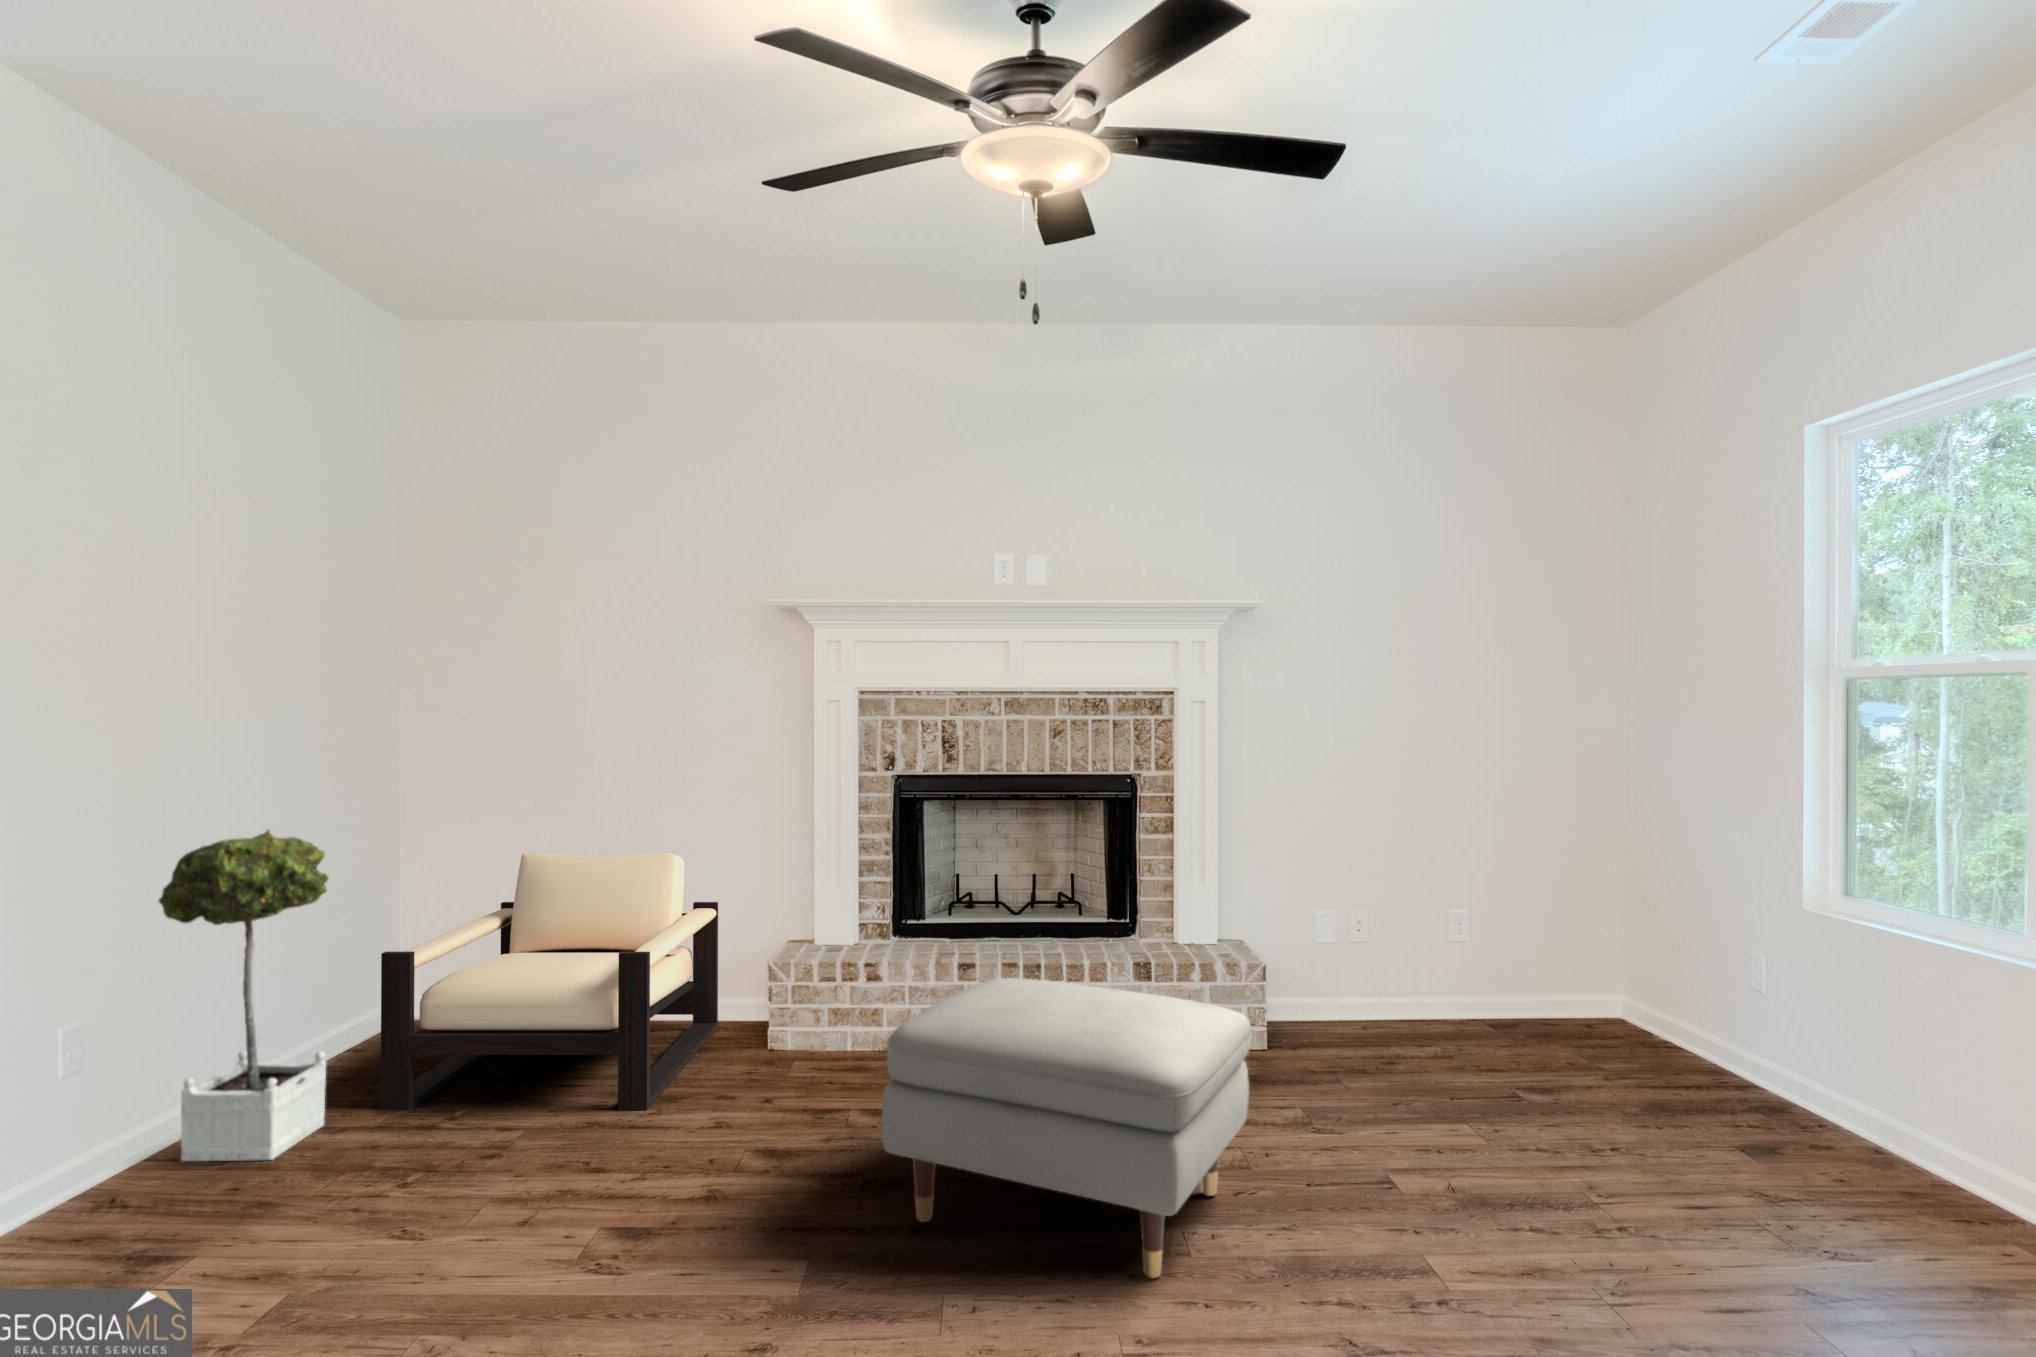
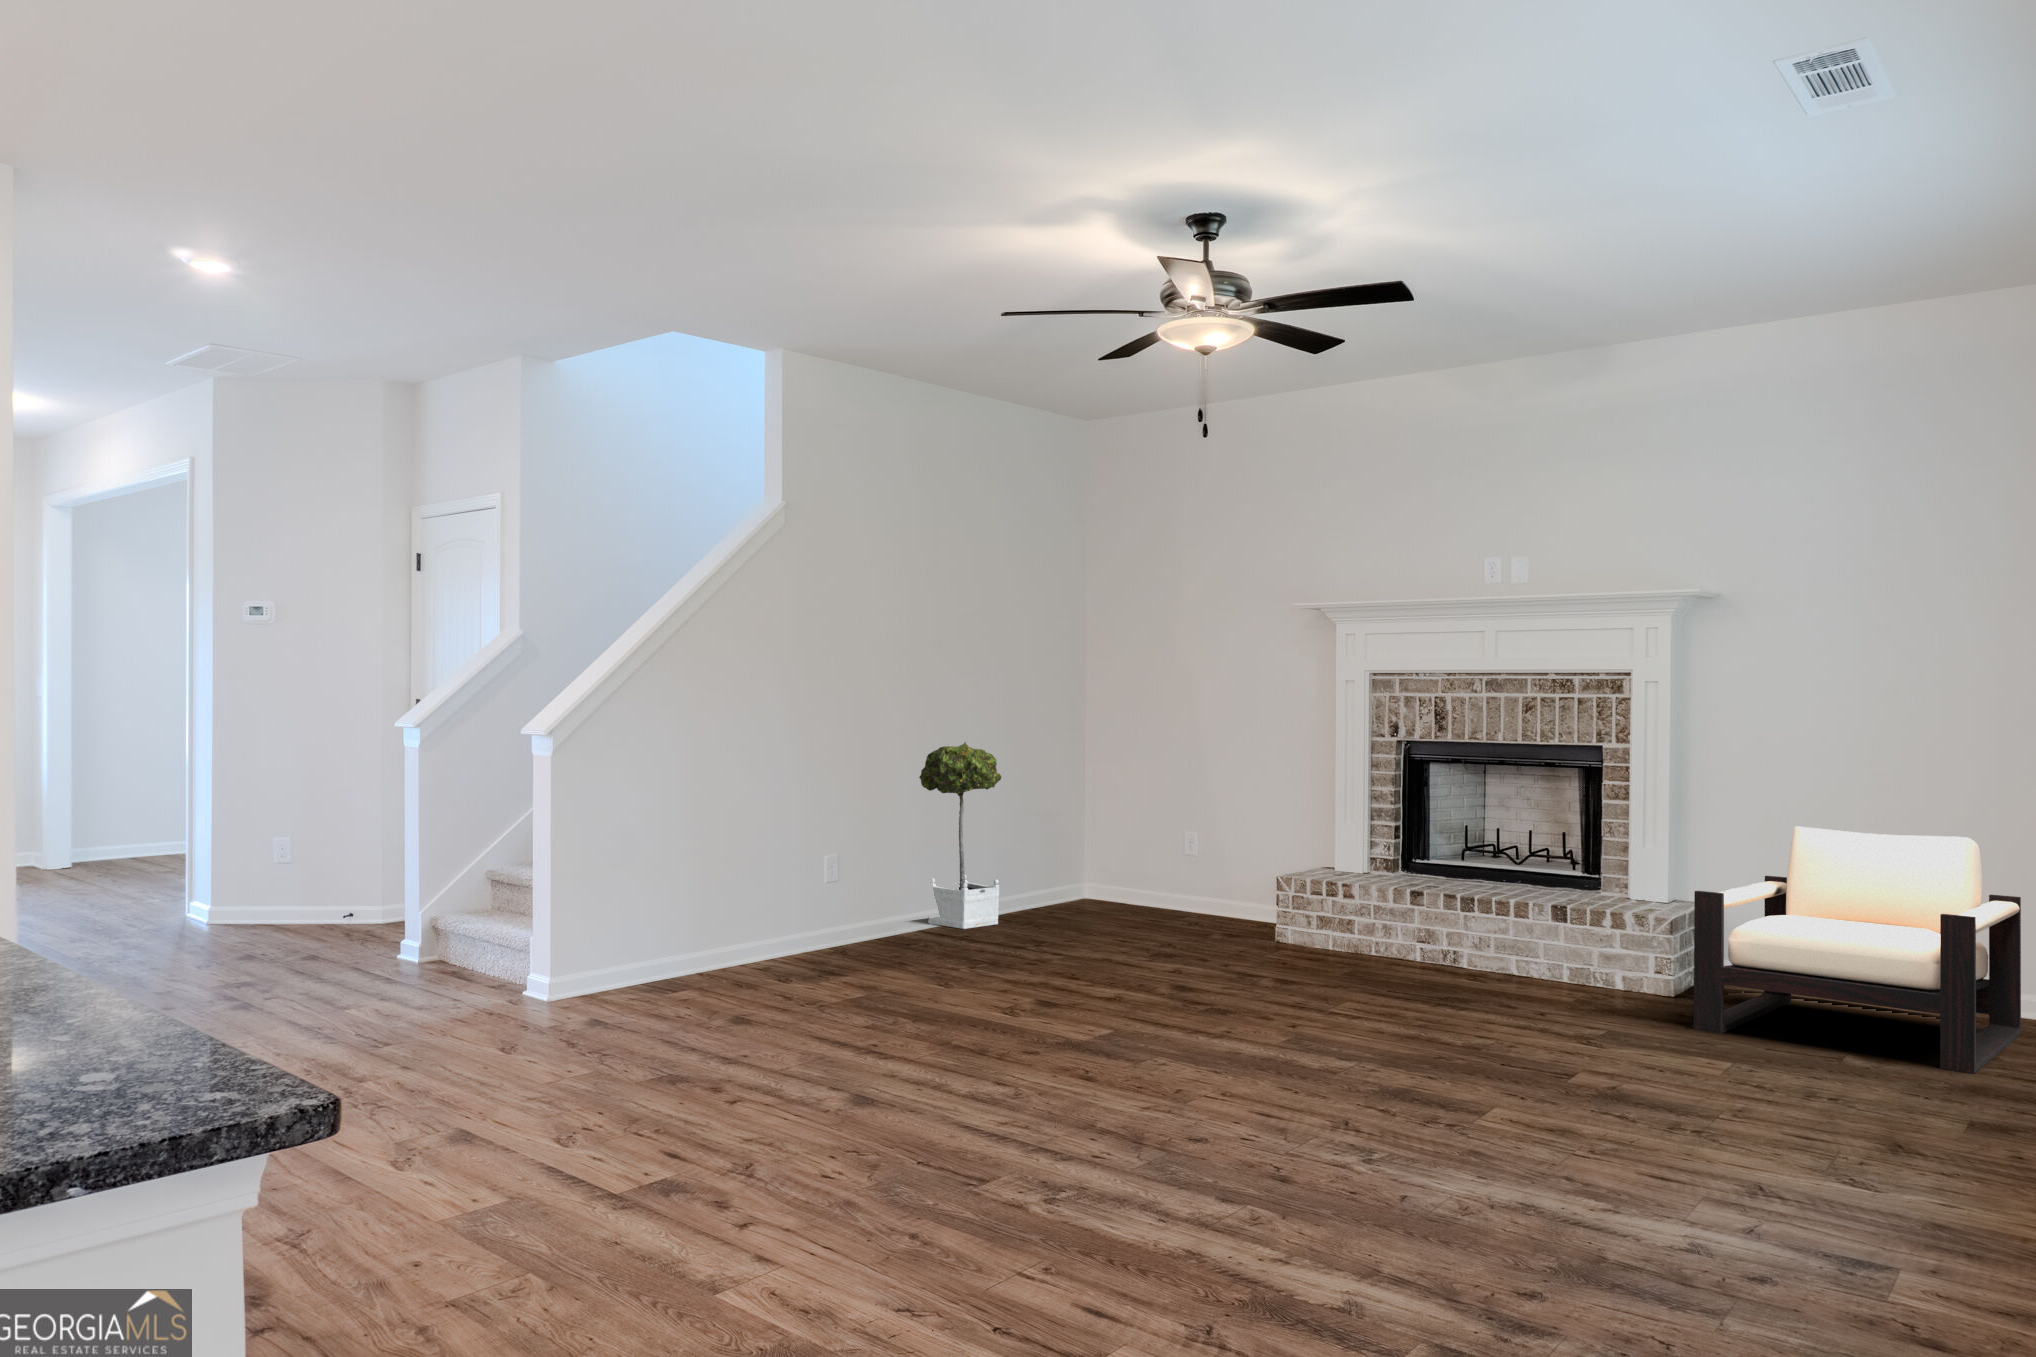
armchair: present [380,853,718,1110] -> present [1694,827,2021,1074]
ottoman: present [881,978,1252,1278] -> none [1209,863,1460,1028]

